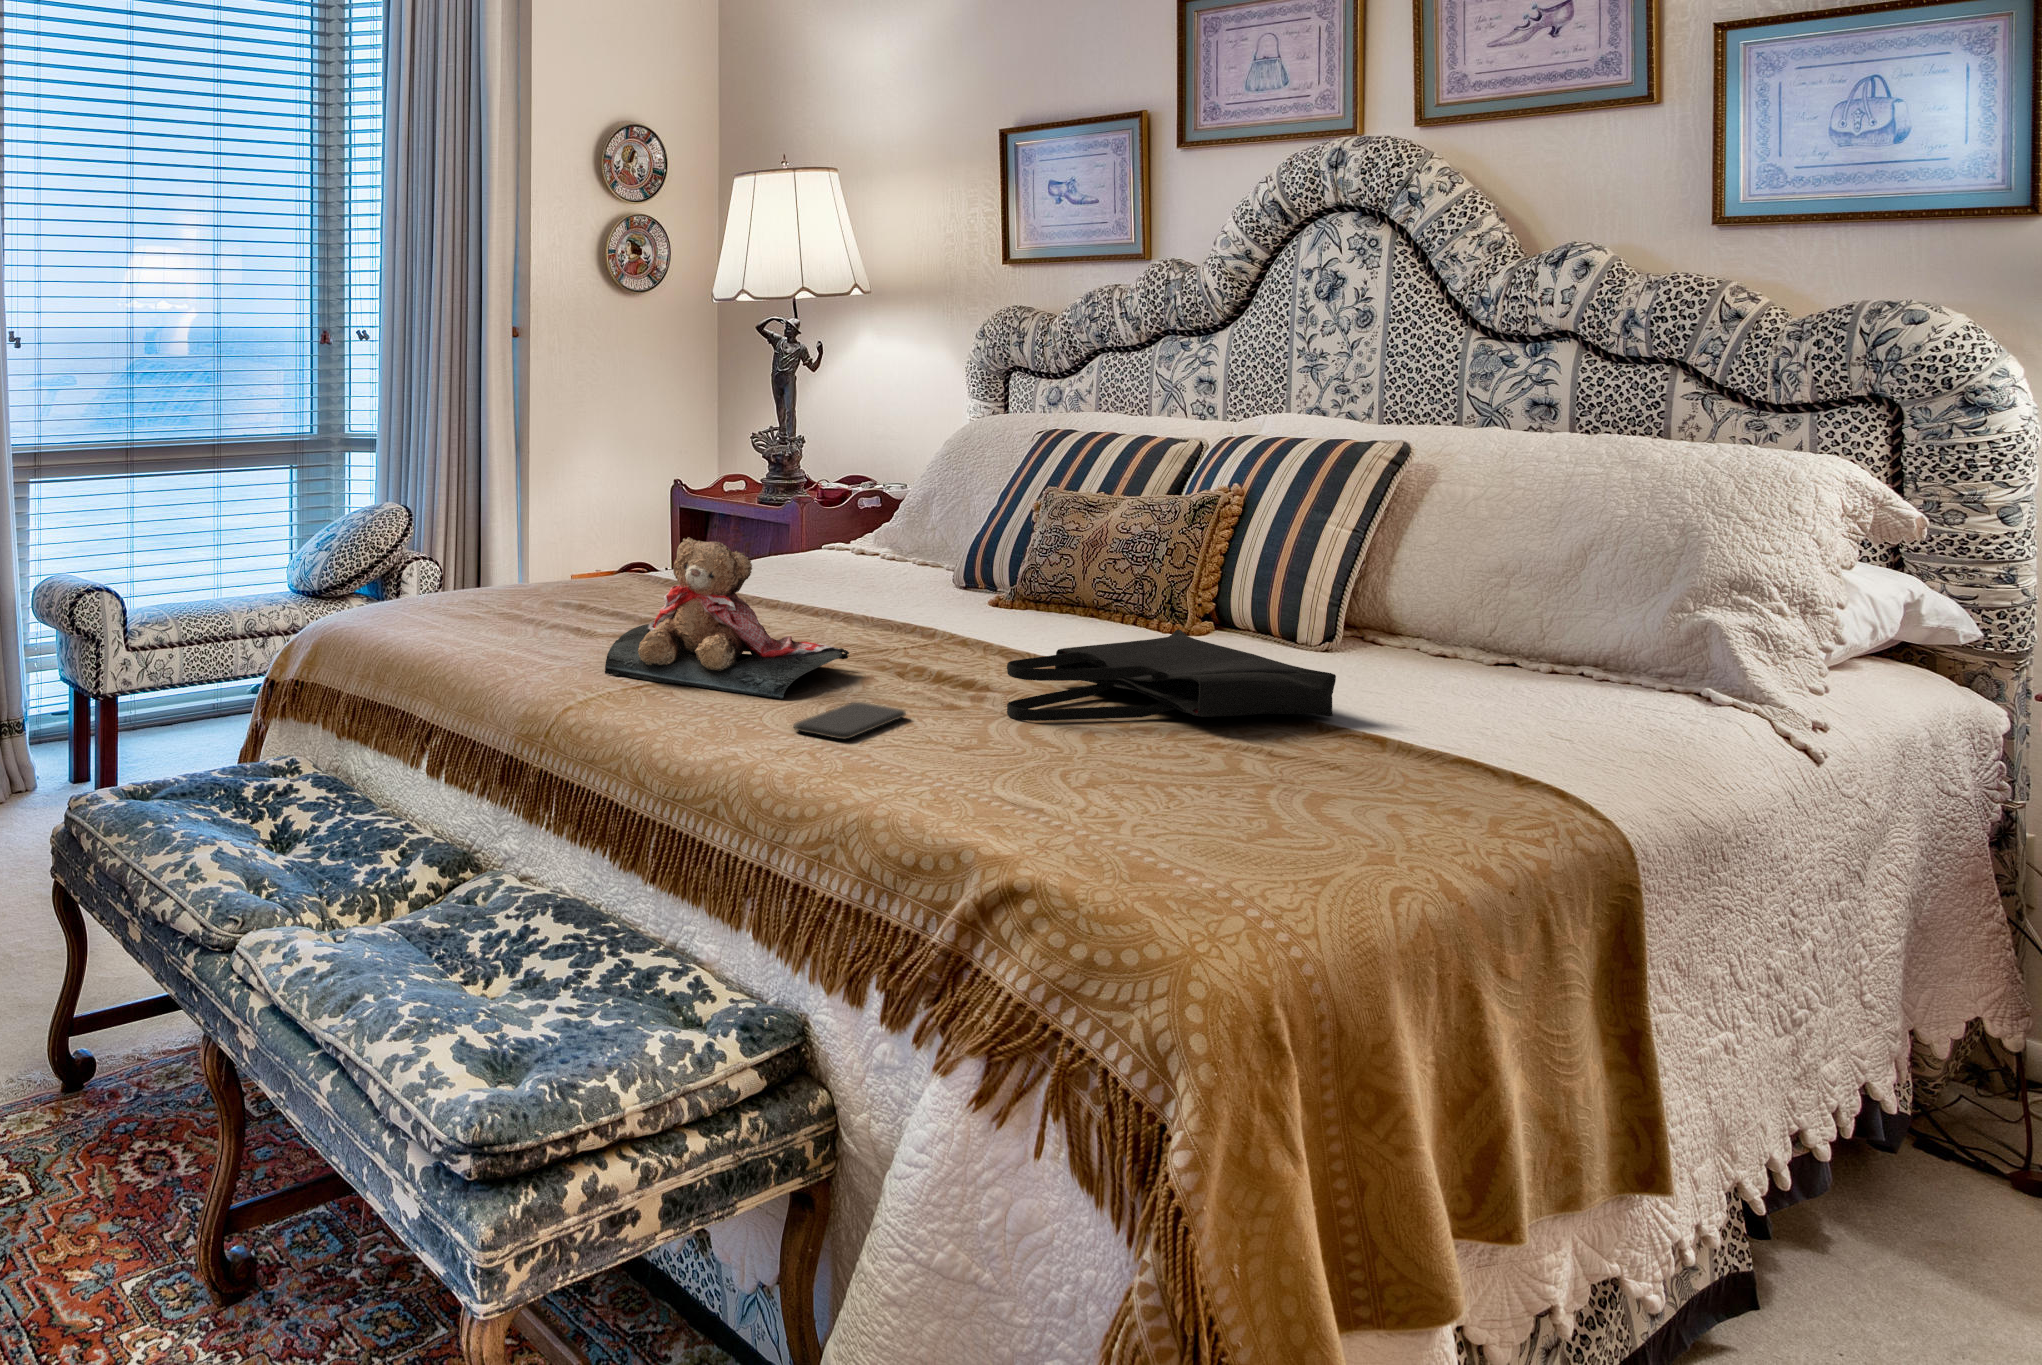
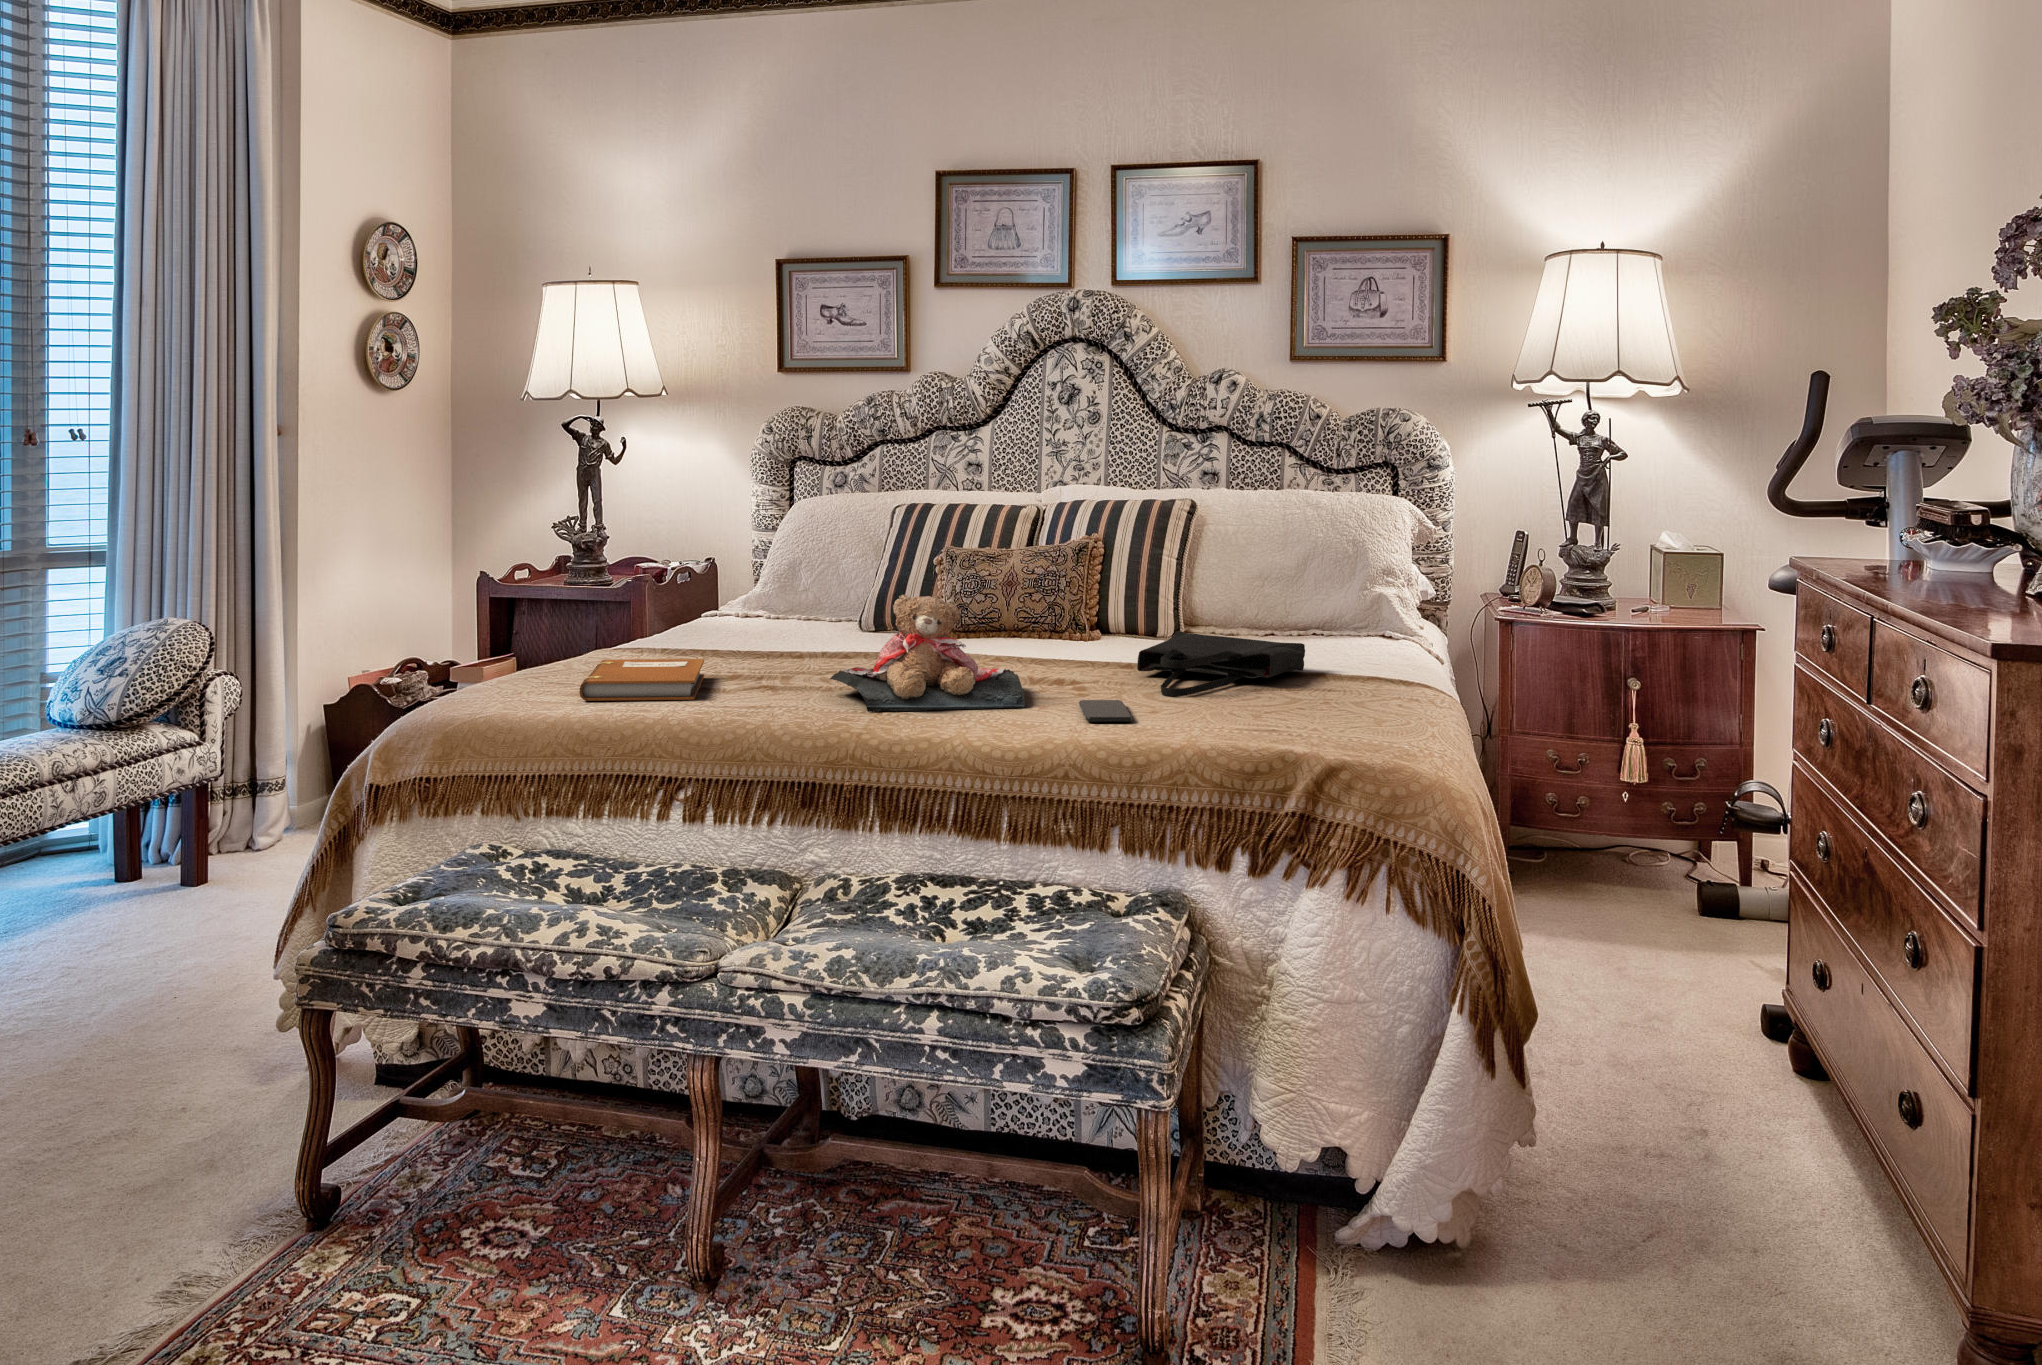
notebook: none [402,580,579,633] -> present [580,659,704,701]

